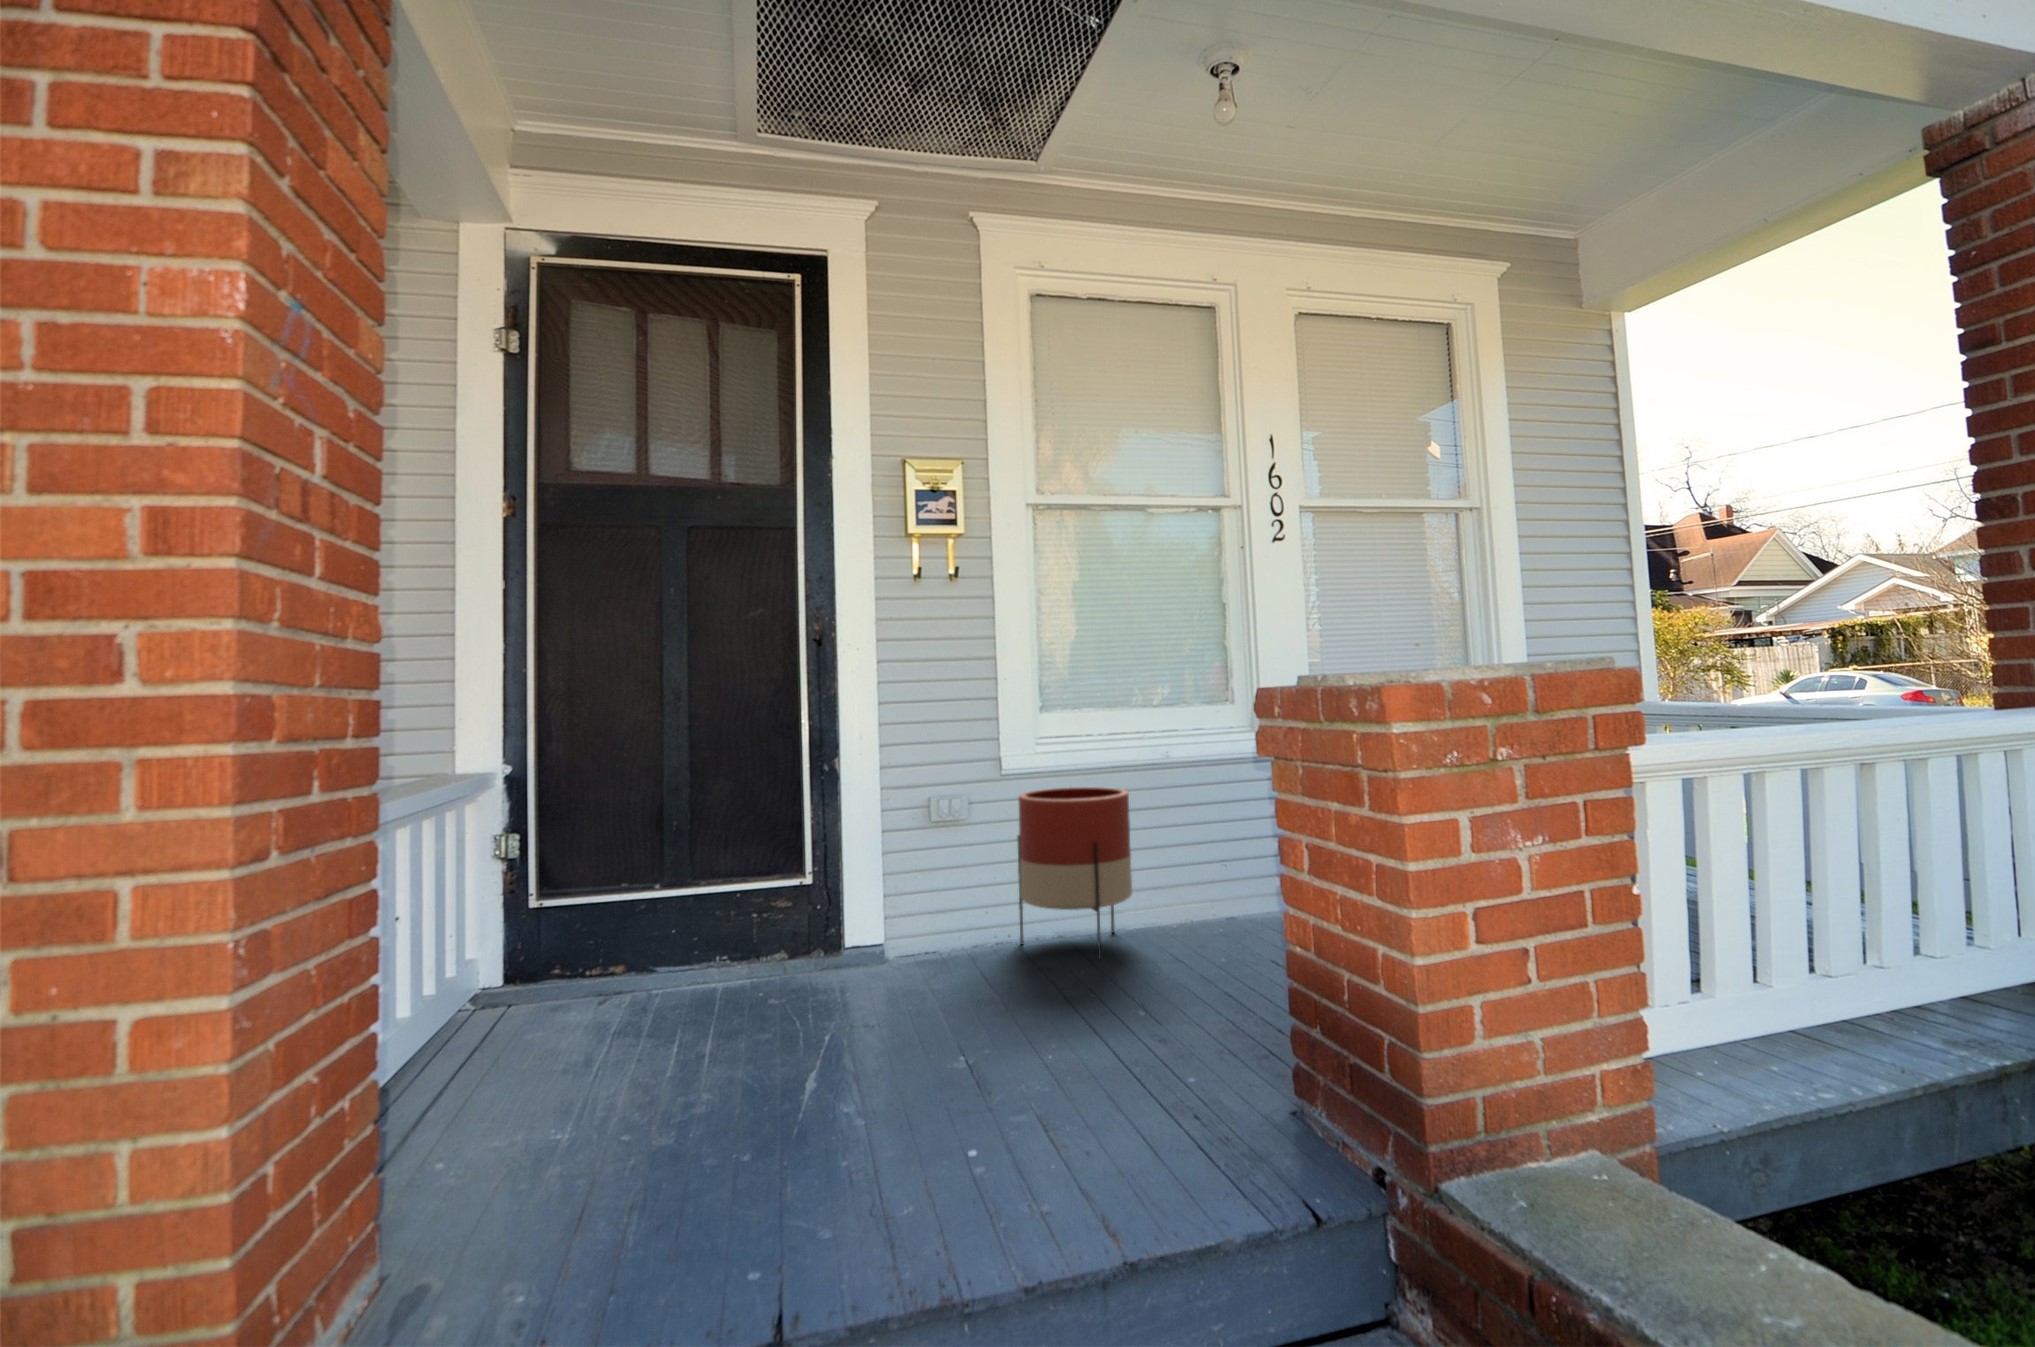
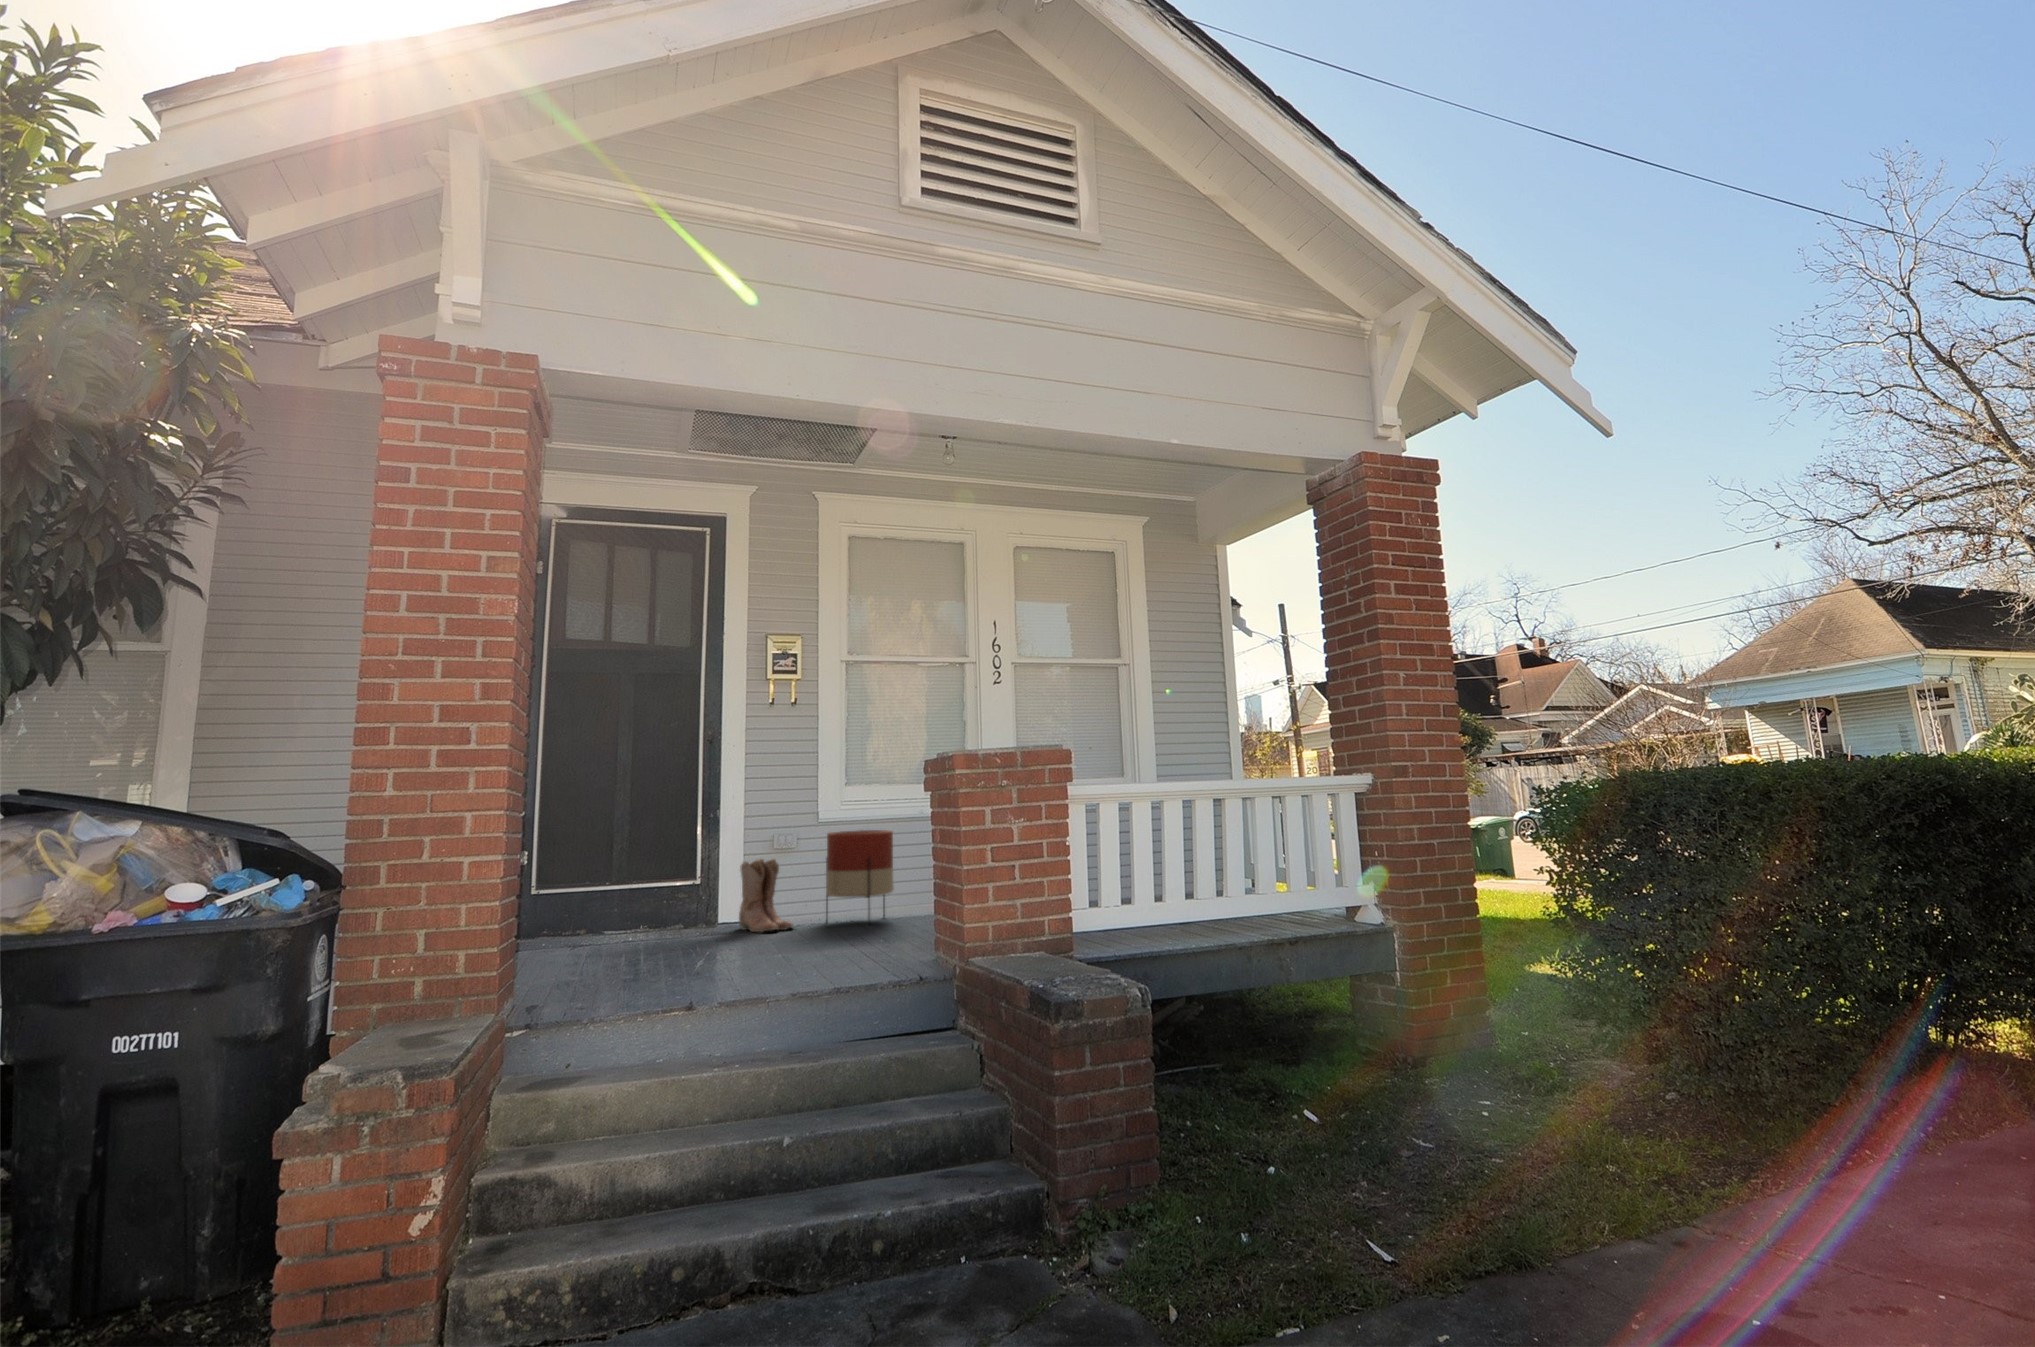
boots: none [877,839,972,975] -> present [739,859,793,932]

